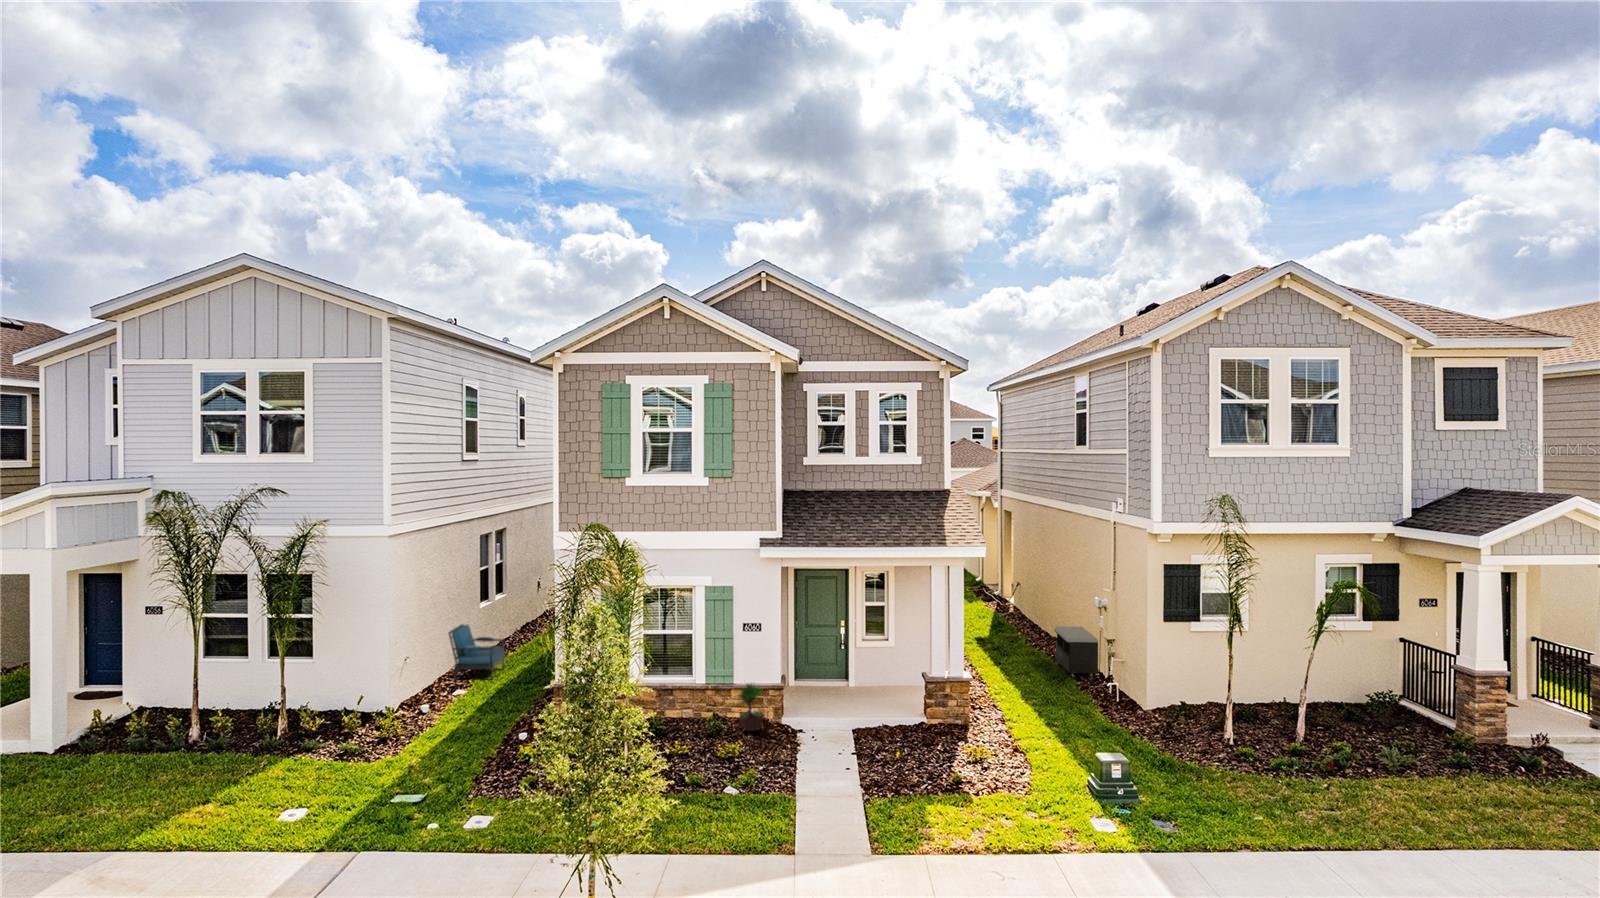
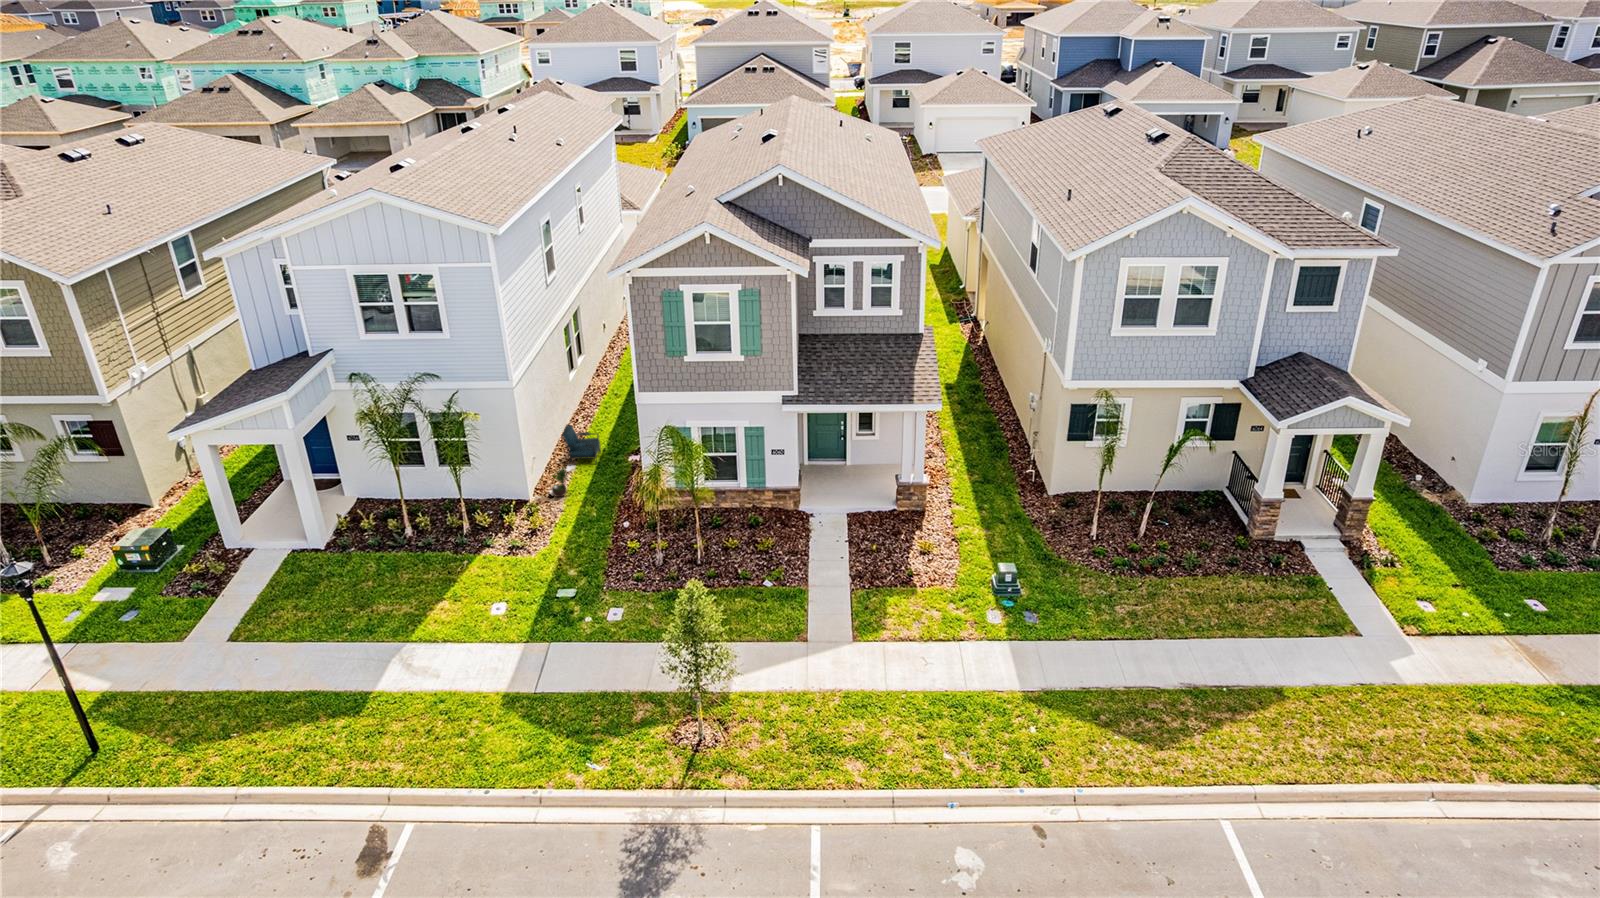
storage bench: present [1055,626,1098,676] -> none [1002,415,1030,455]
potted tree: present [737,683,763,731] -> present [552,468,567,497]

